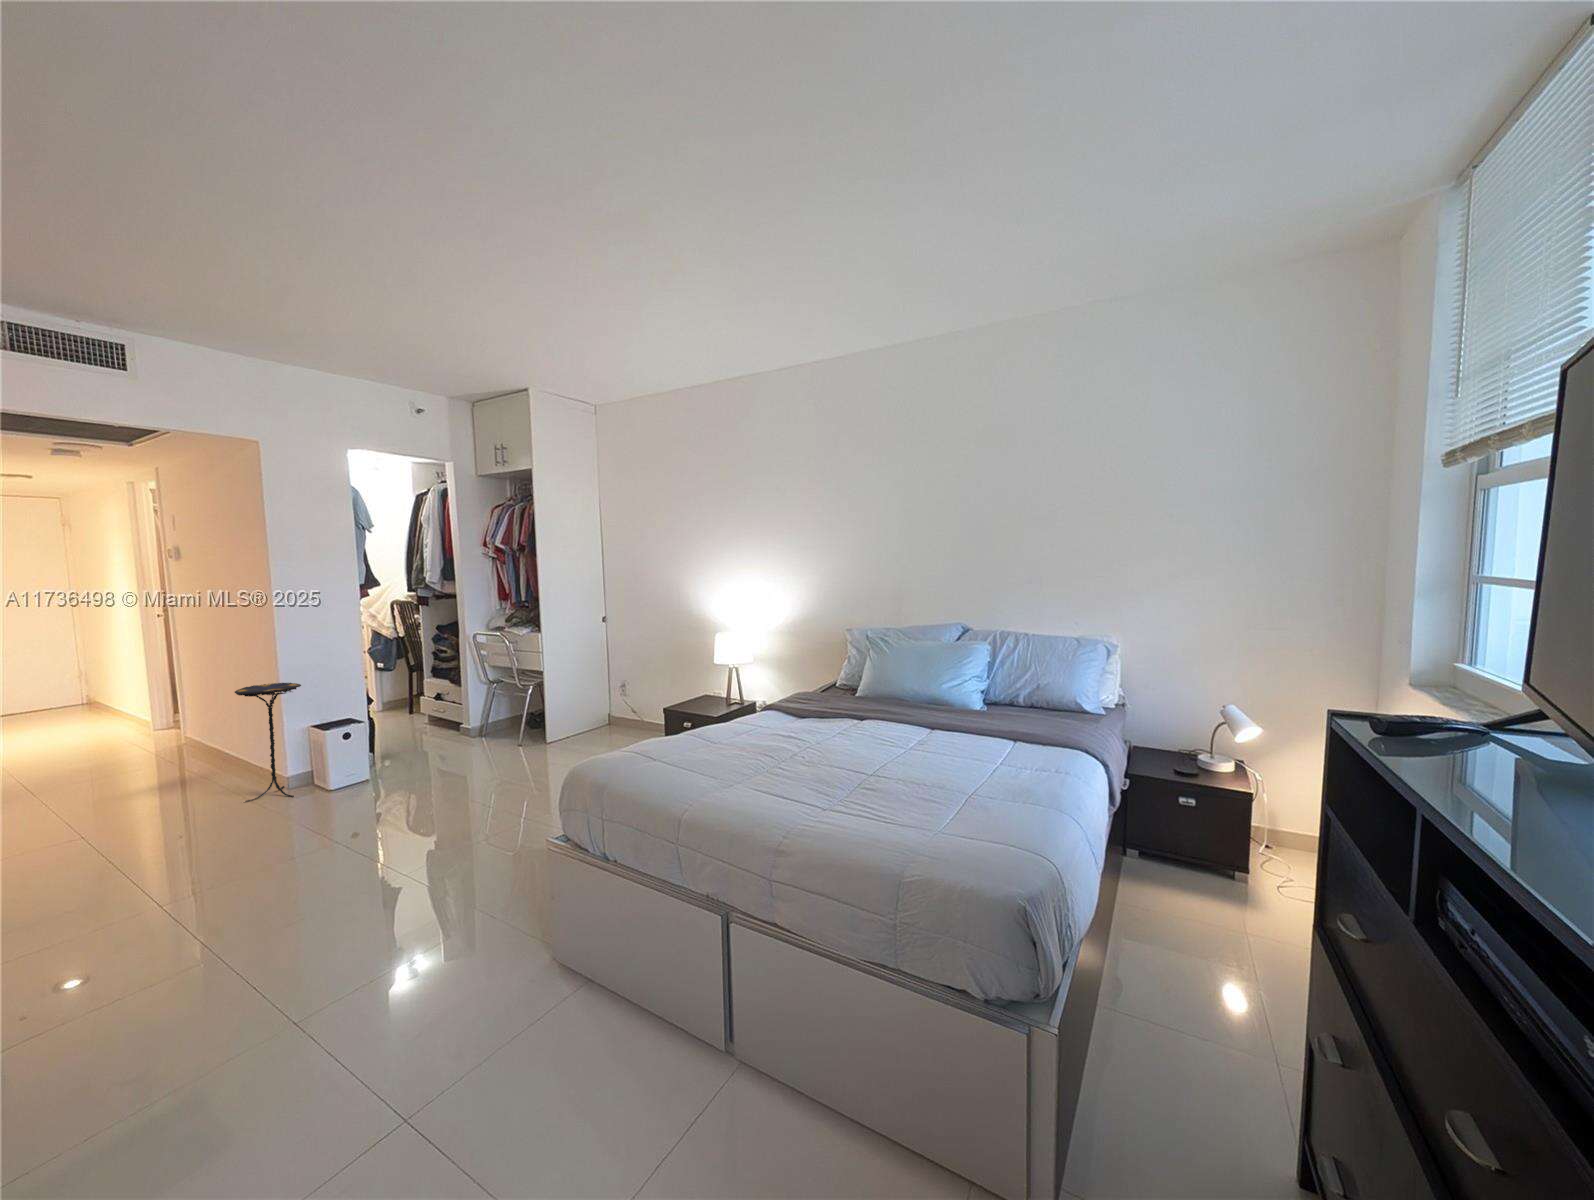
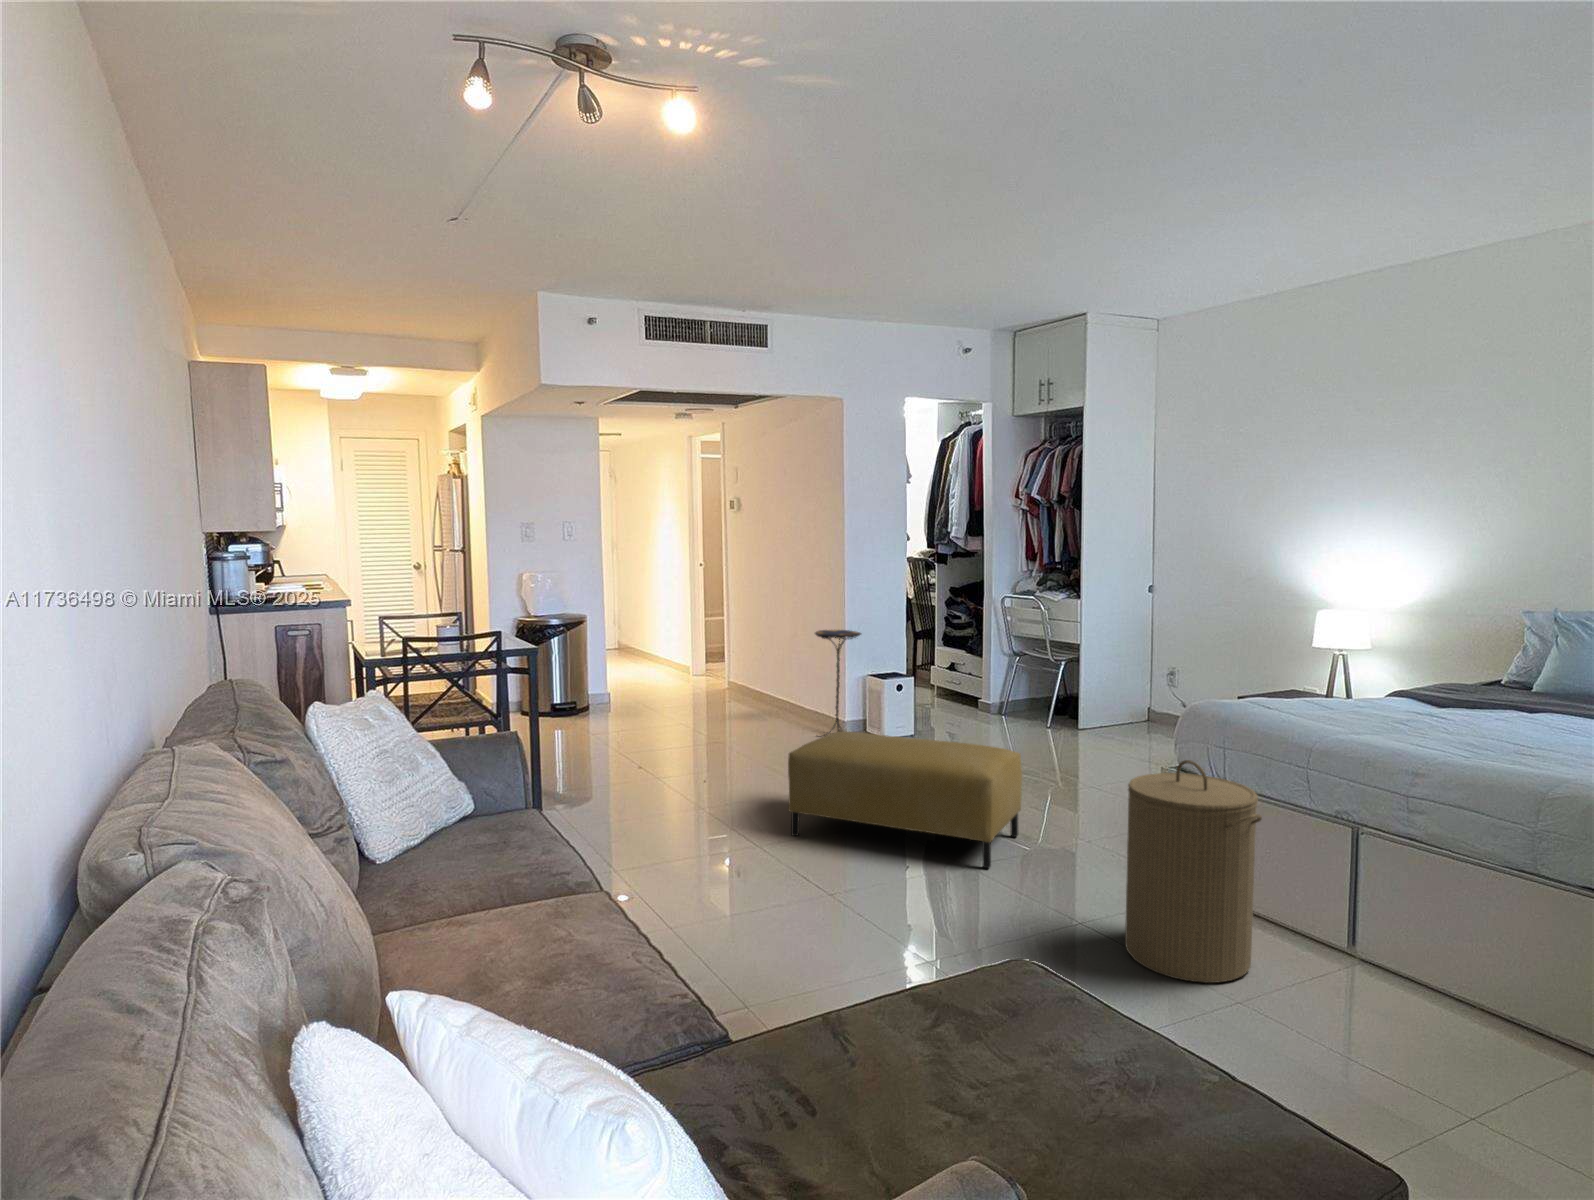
ottoman: none [50,817,431,1007] -> present [788,731,1022,868]
laundry hamper: none [481,844,633,1120] -> present [1125,760,1262,983]

